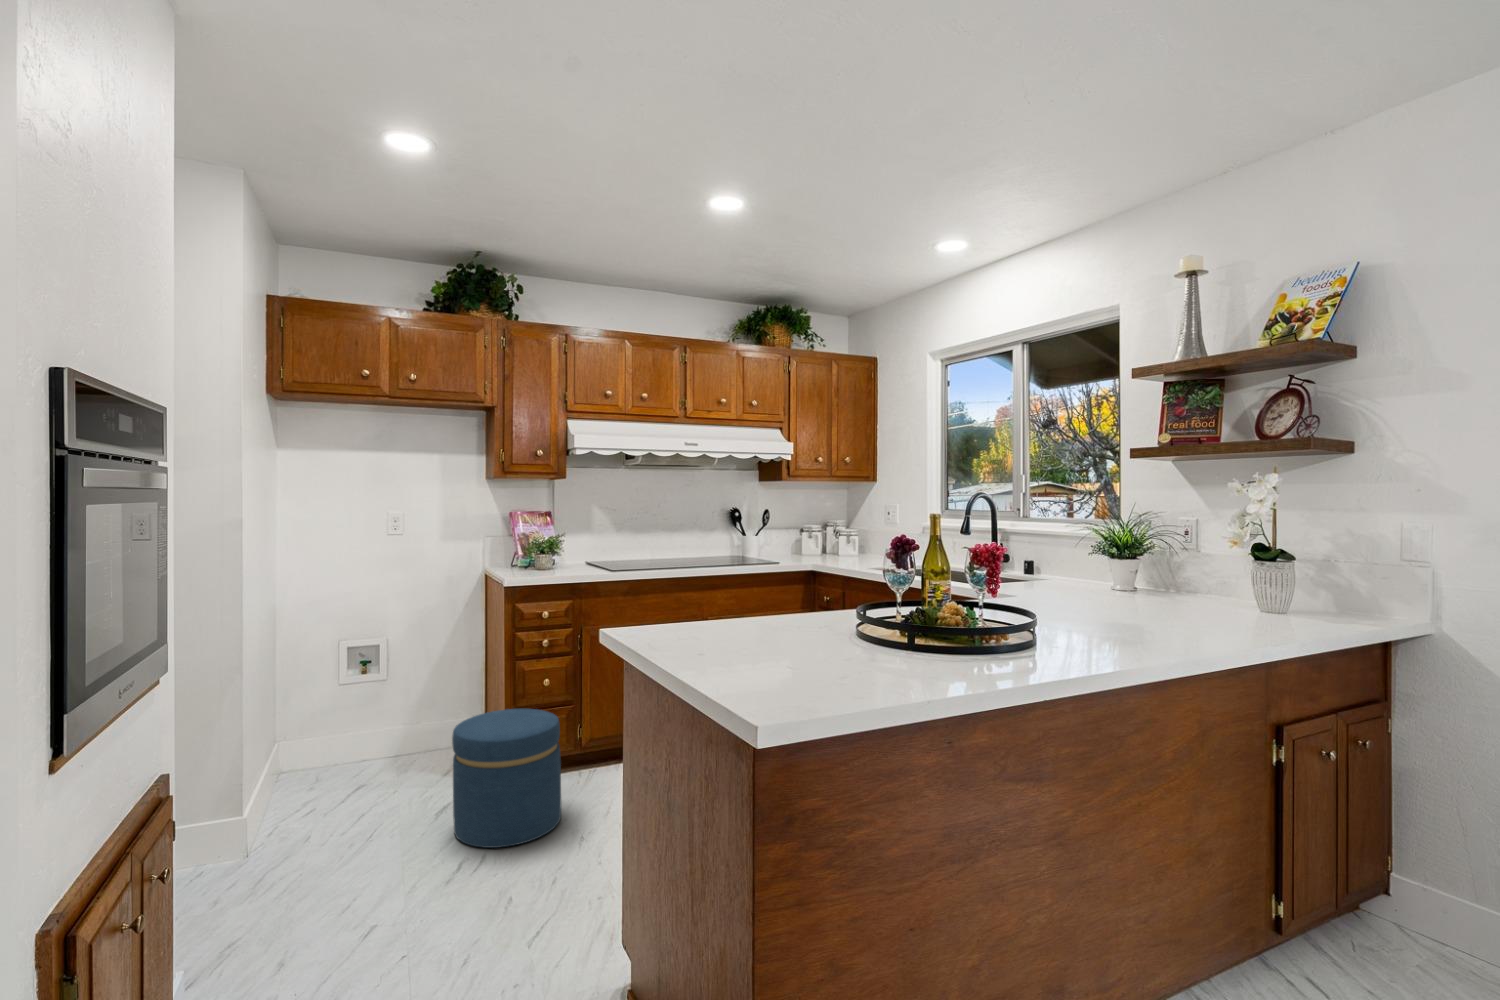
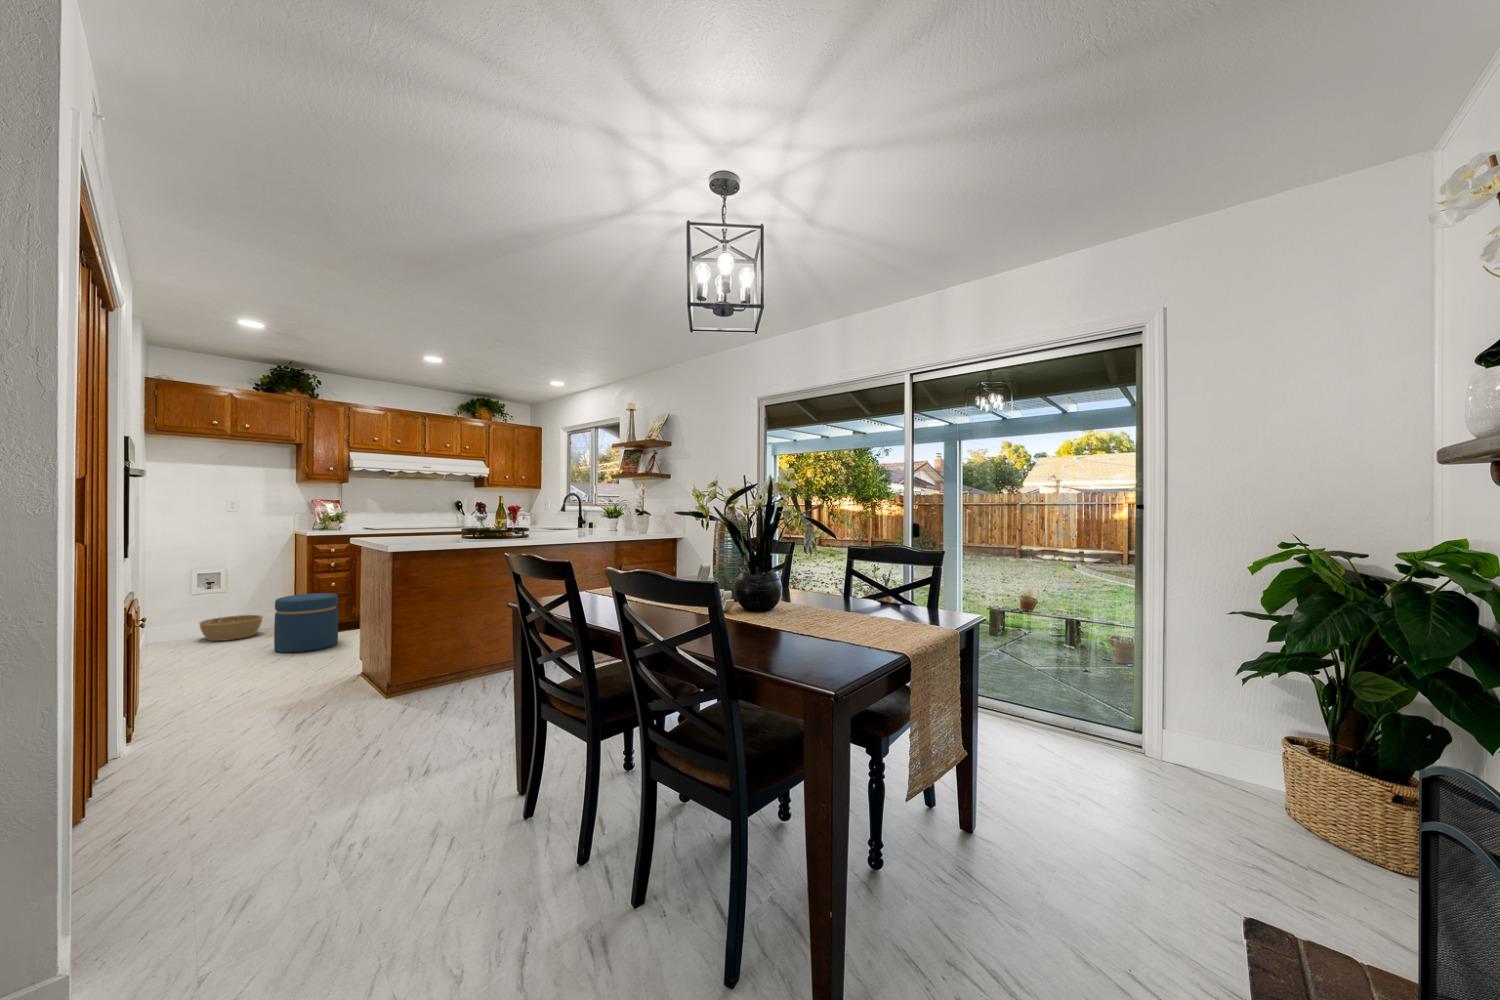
basket: none [346,722,442,780] -> present [199,615,263,641]

